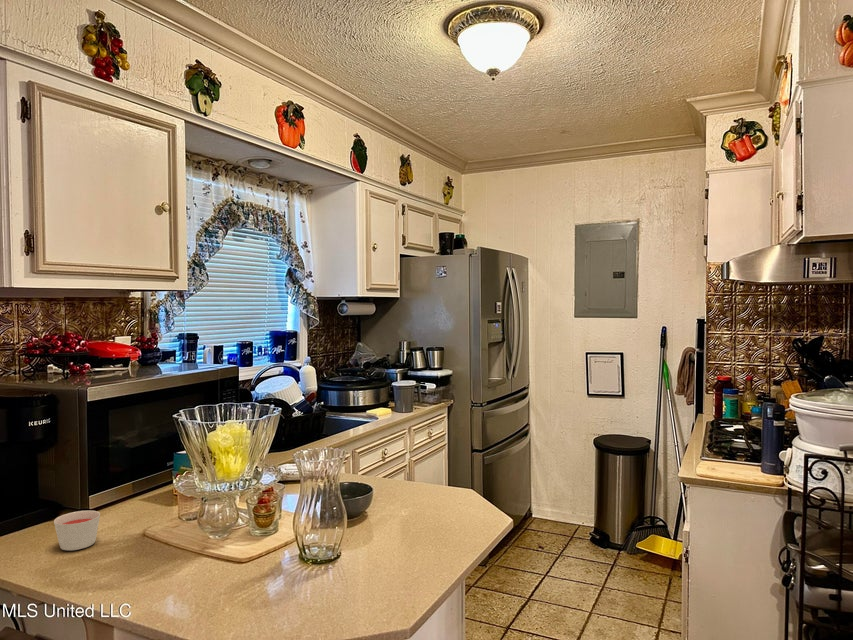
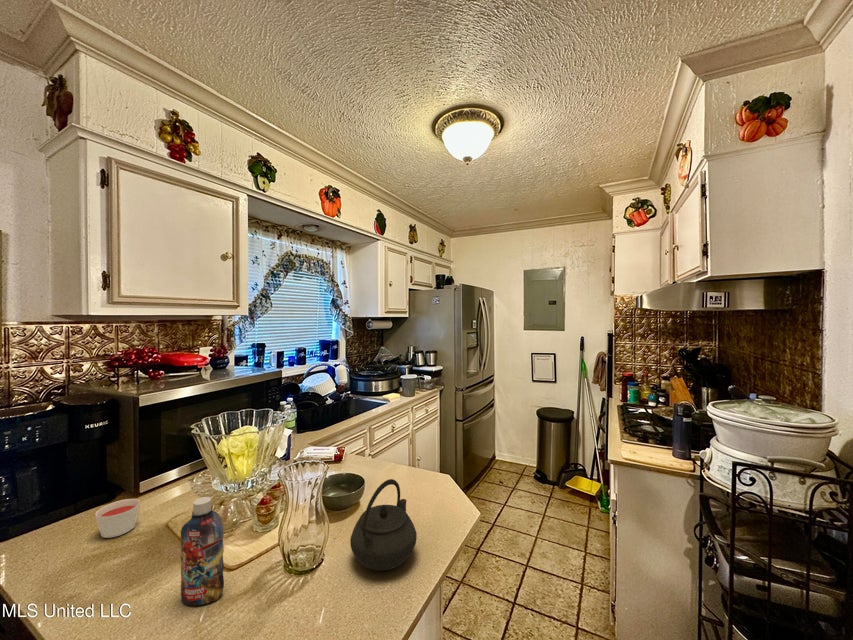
kettle: none [366,474,441,568] -> present [350,479,417,570]
bottle: none [187,483,235,595] -> present [181,497,224,605]

